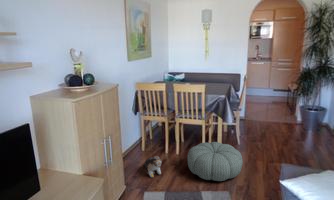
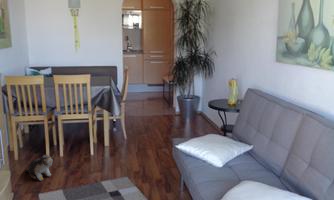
pouf: present [187,142,243,181] -> none [78,135,136,171]

